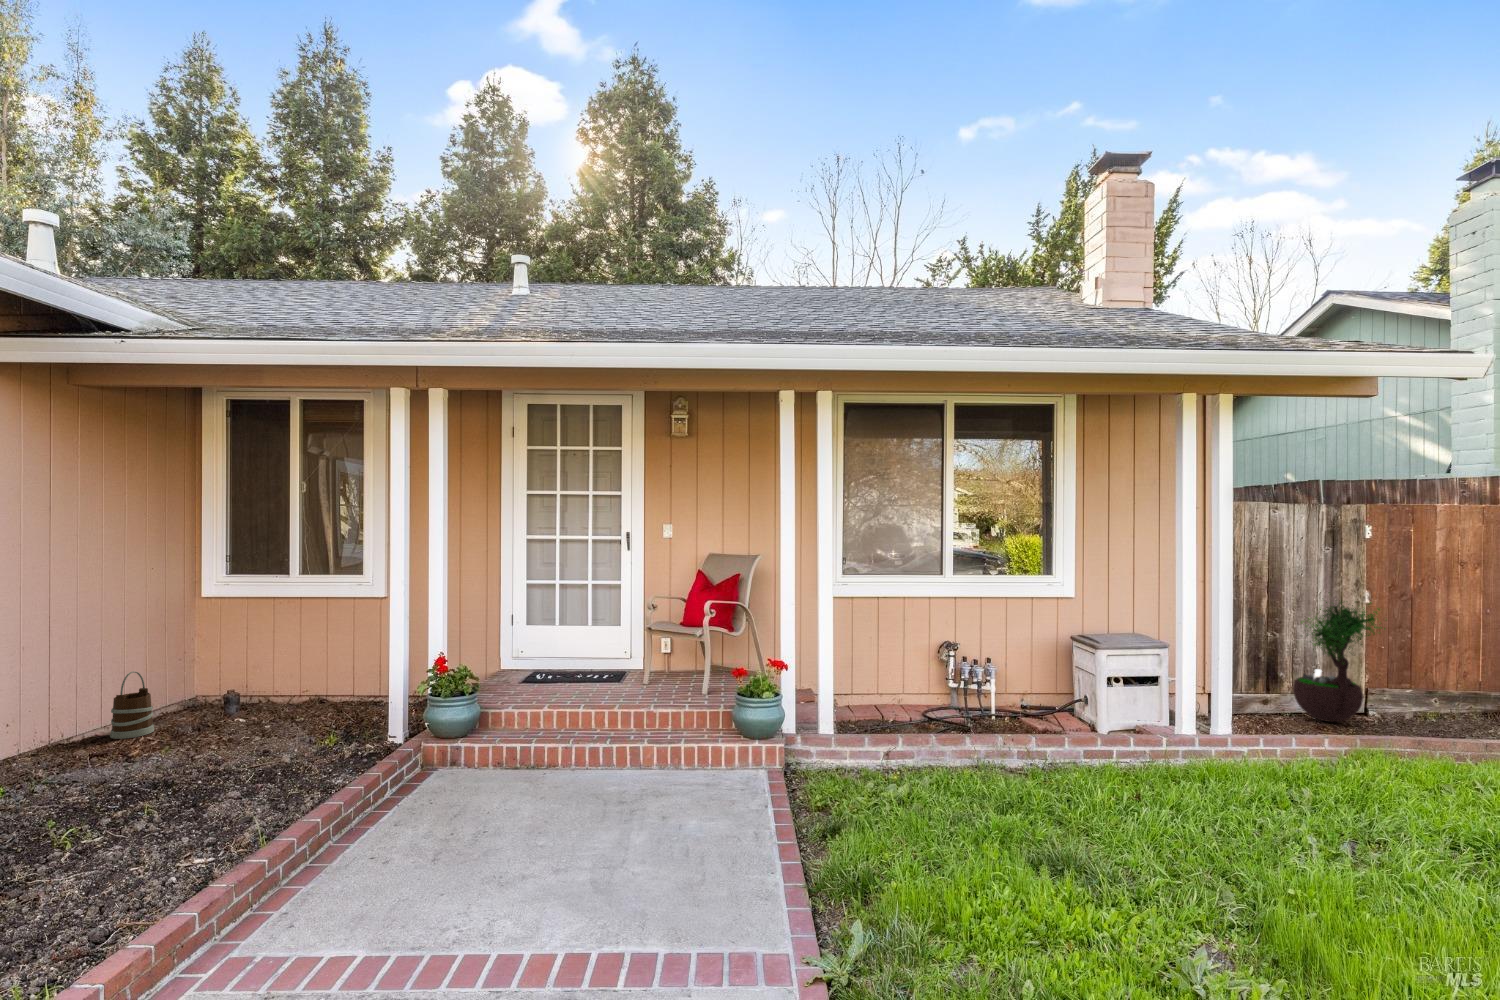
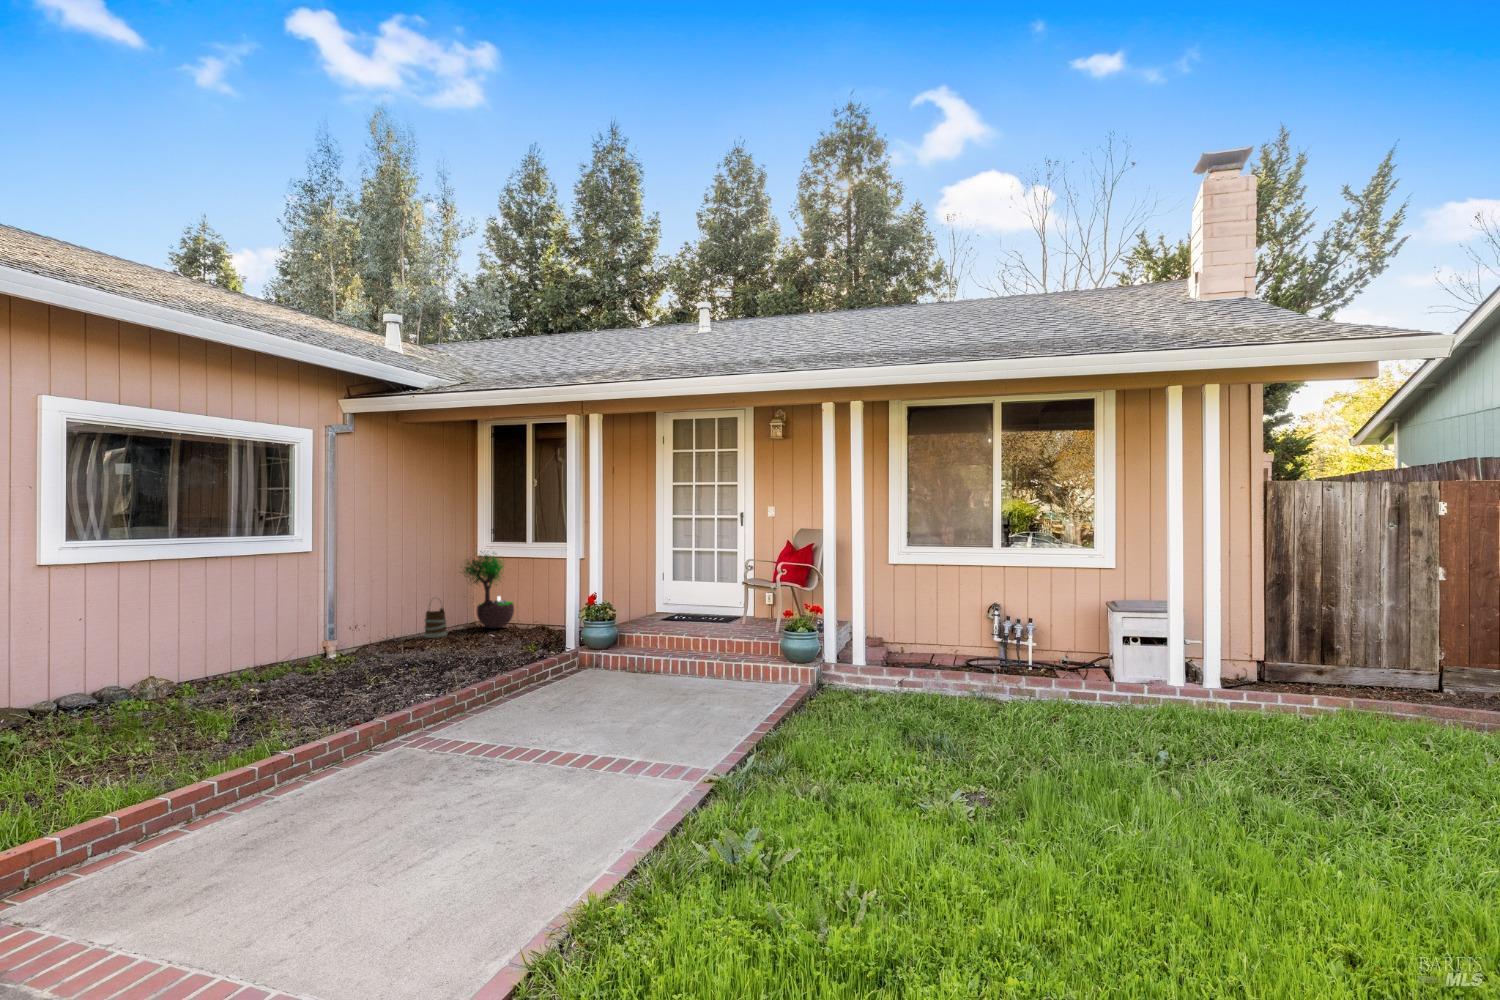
potted tree: present [1293,601,1385,722] -> present [460,553,514,628]

